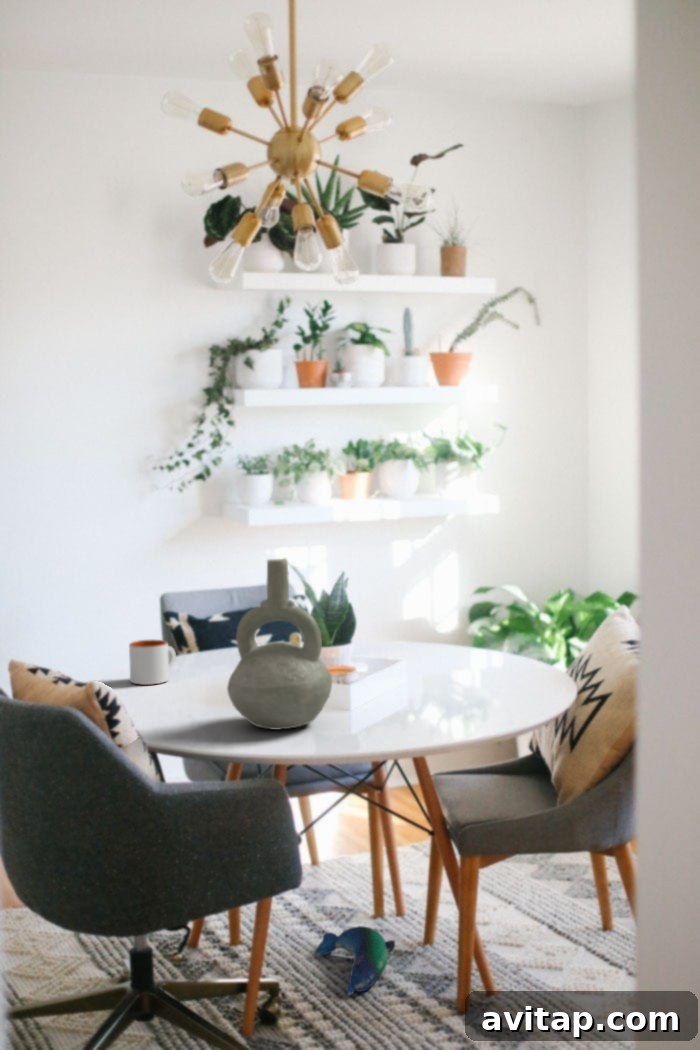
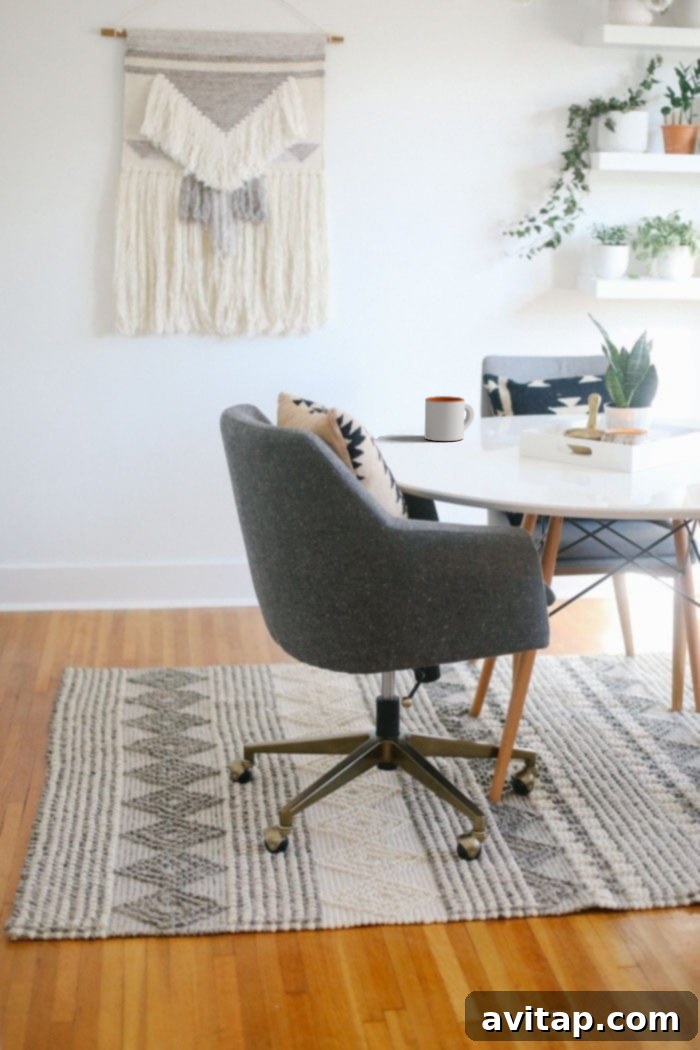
decorative vase: present [227,559,332,729] -> none [495,303,608,486]
plush toy: present [315,926,395,996] -> none [594,713,675,780]

